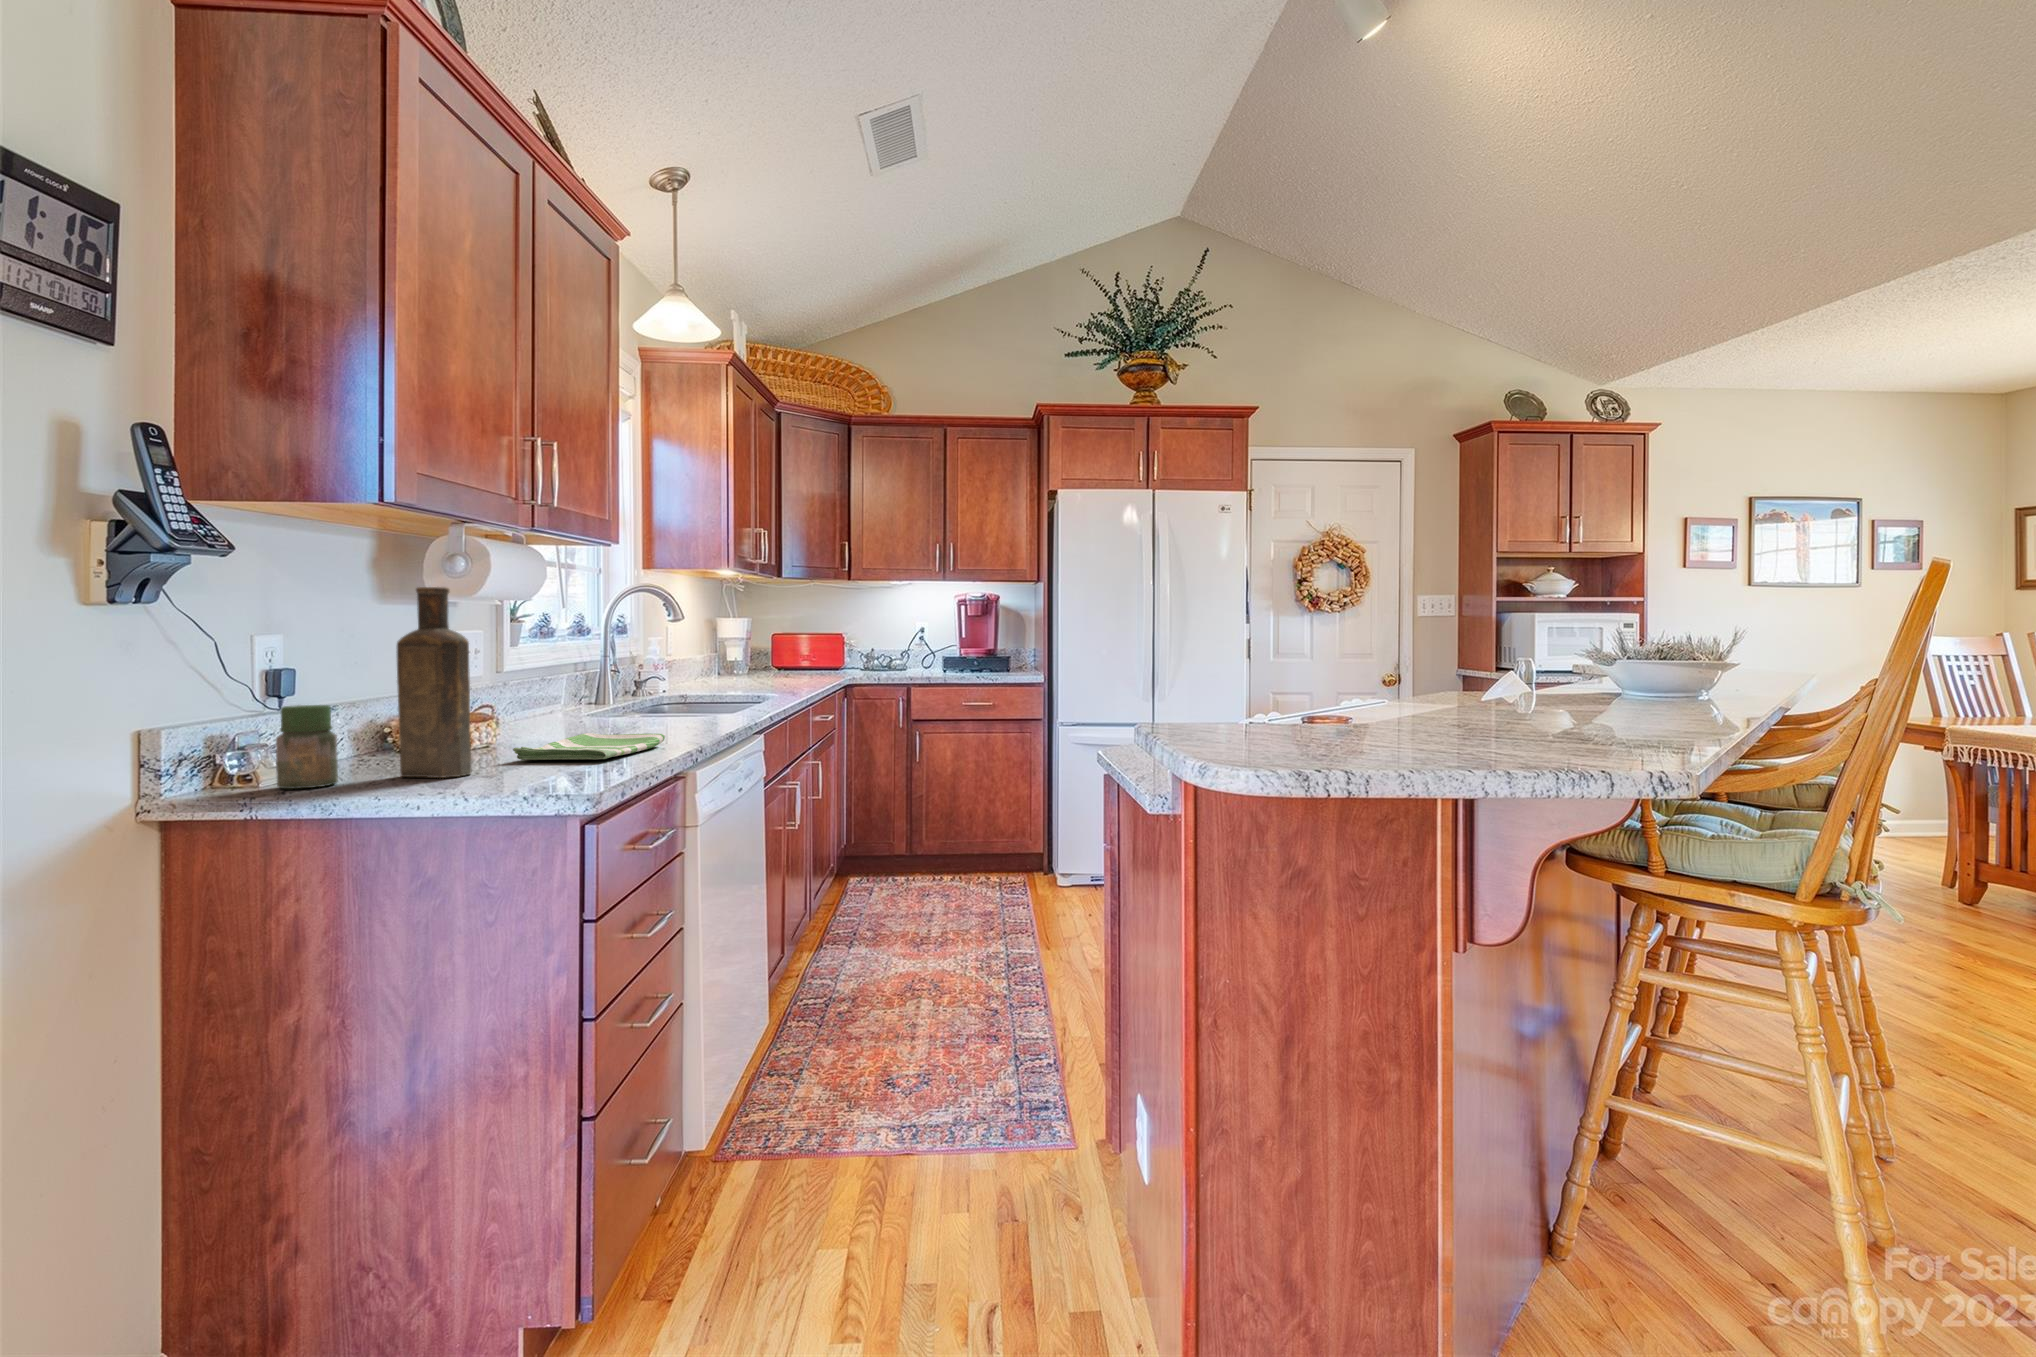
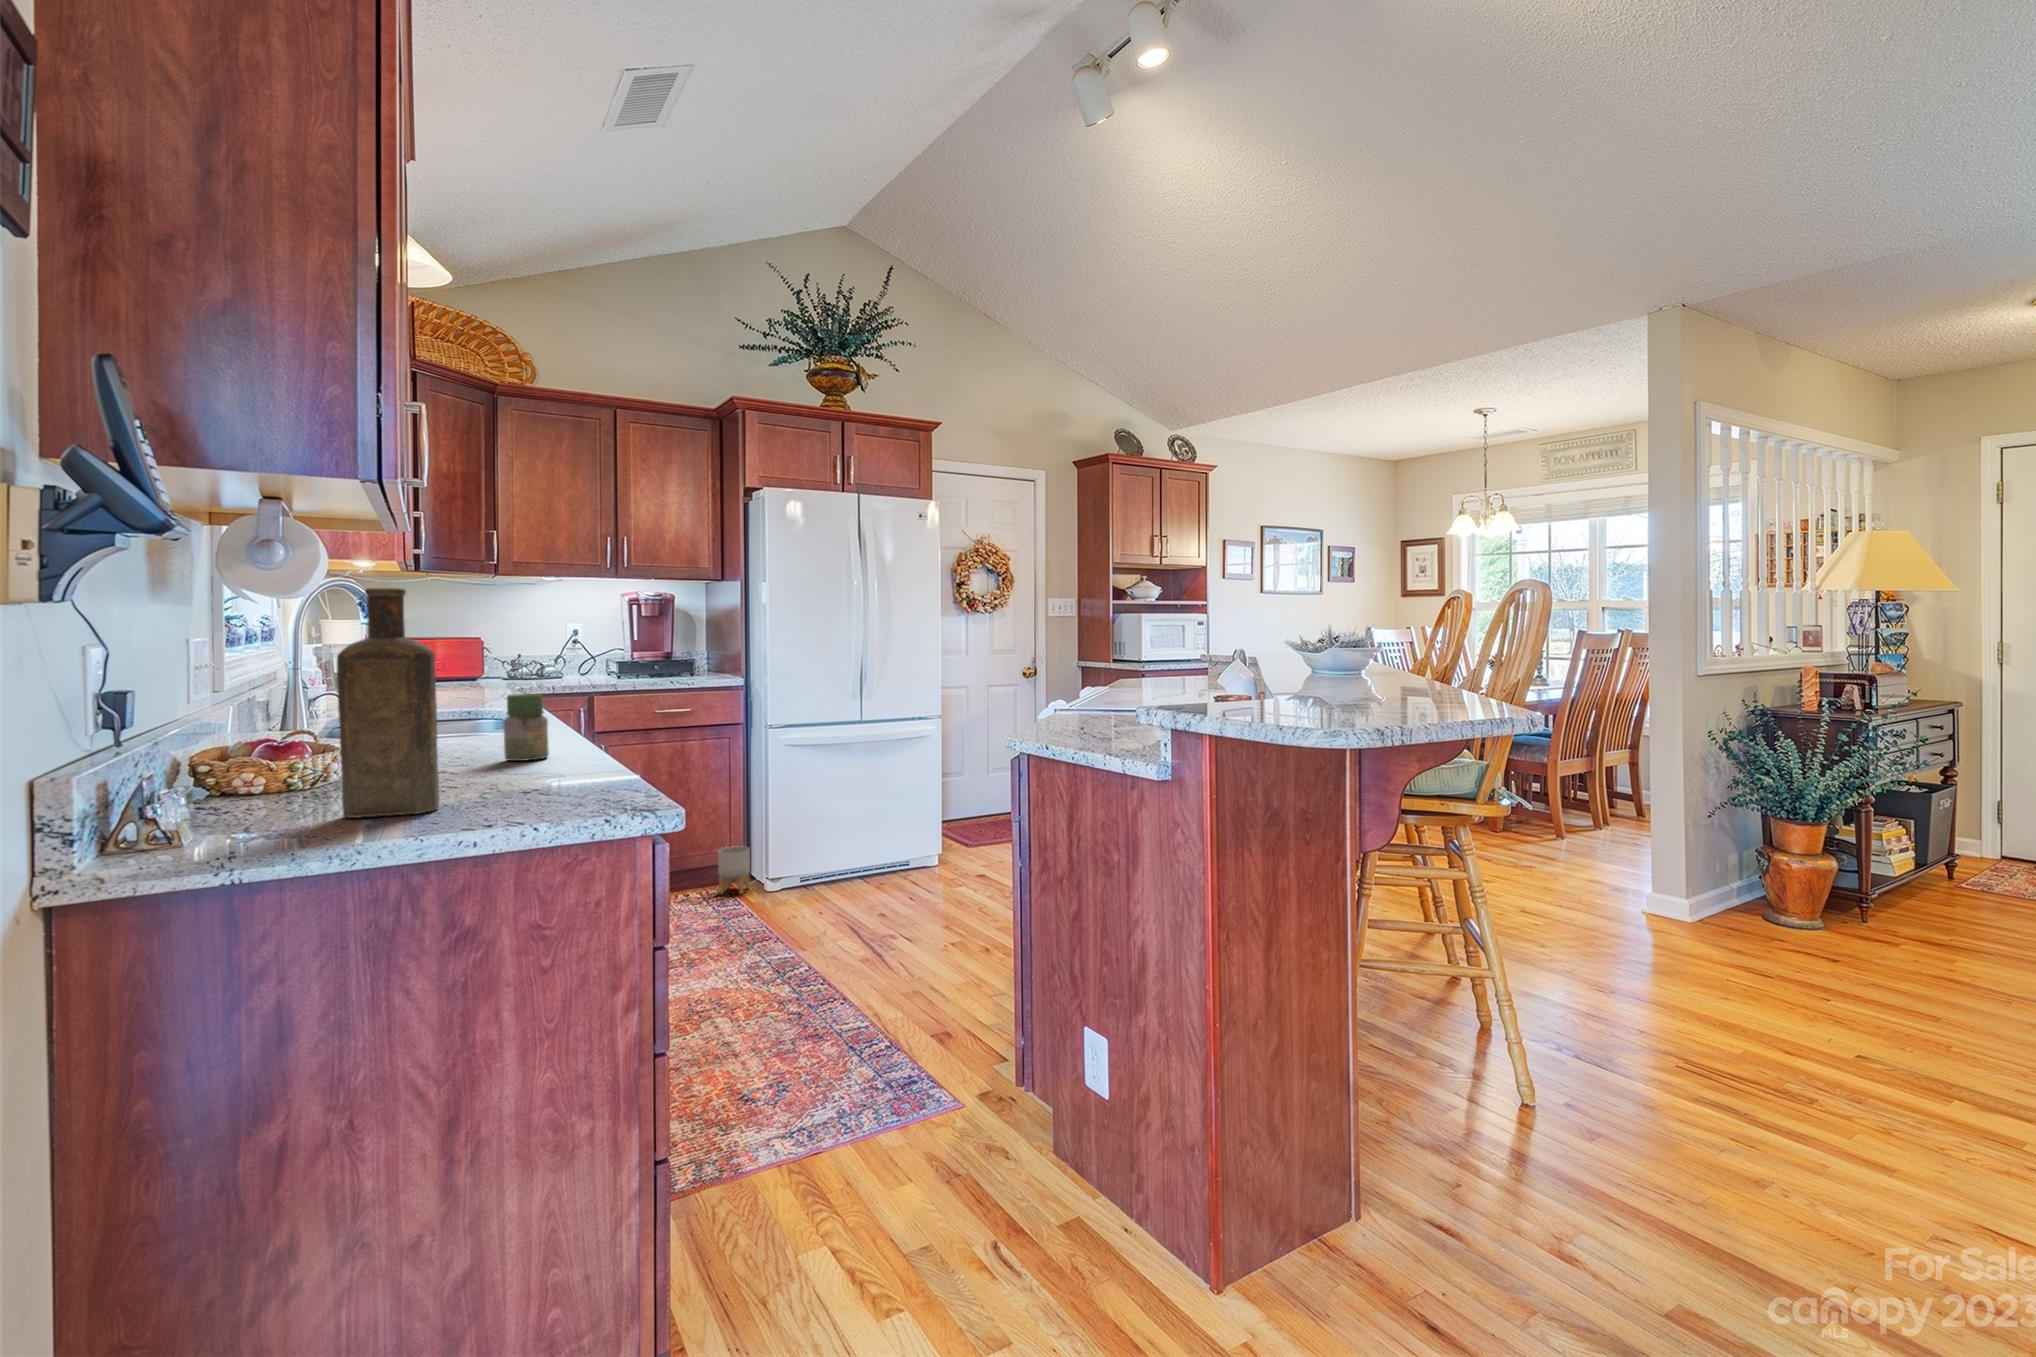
jar: present [276,705,338,789] -> present [504,694,549,761]
dish towel: present [513,733,666,760] -> none [435,752,569,790]
planter: none [1018,836,1047,882] -> present [718,847,750,894]

